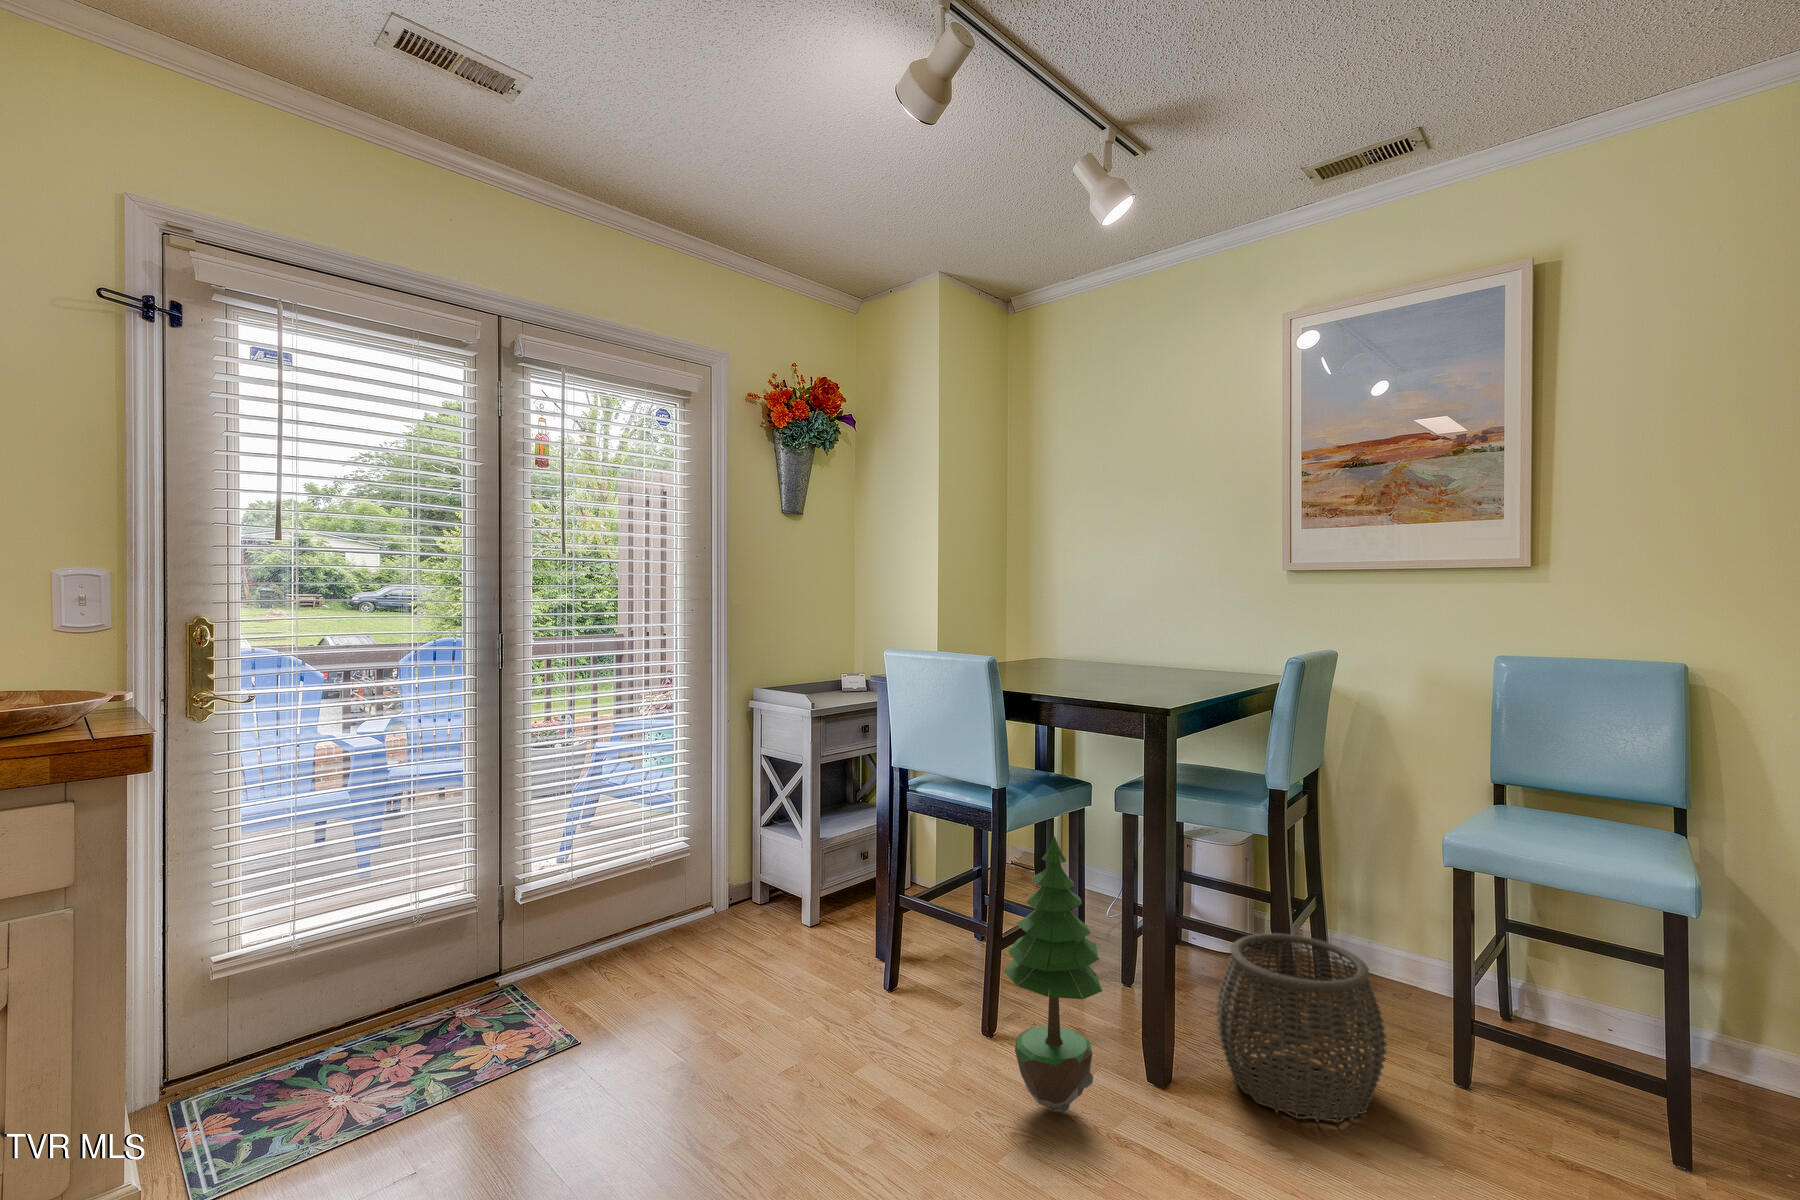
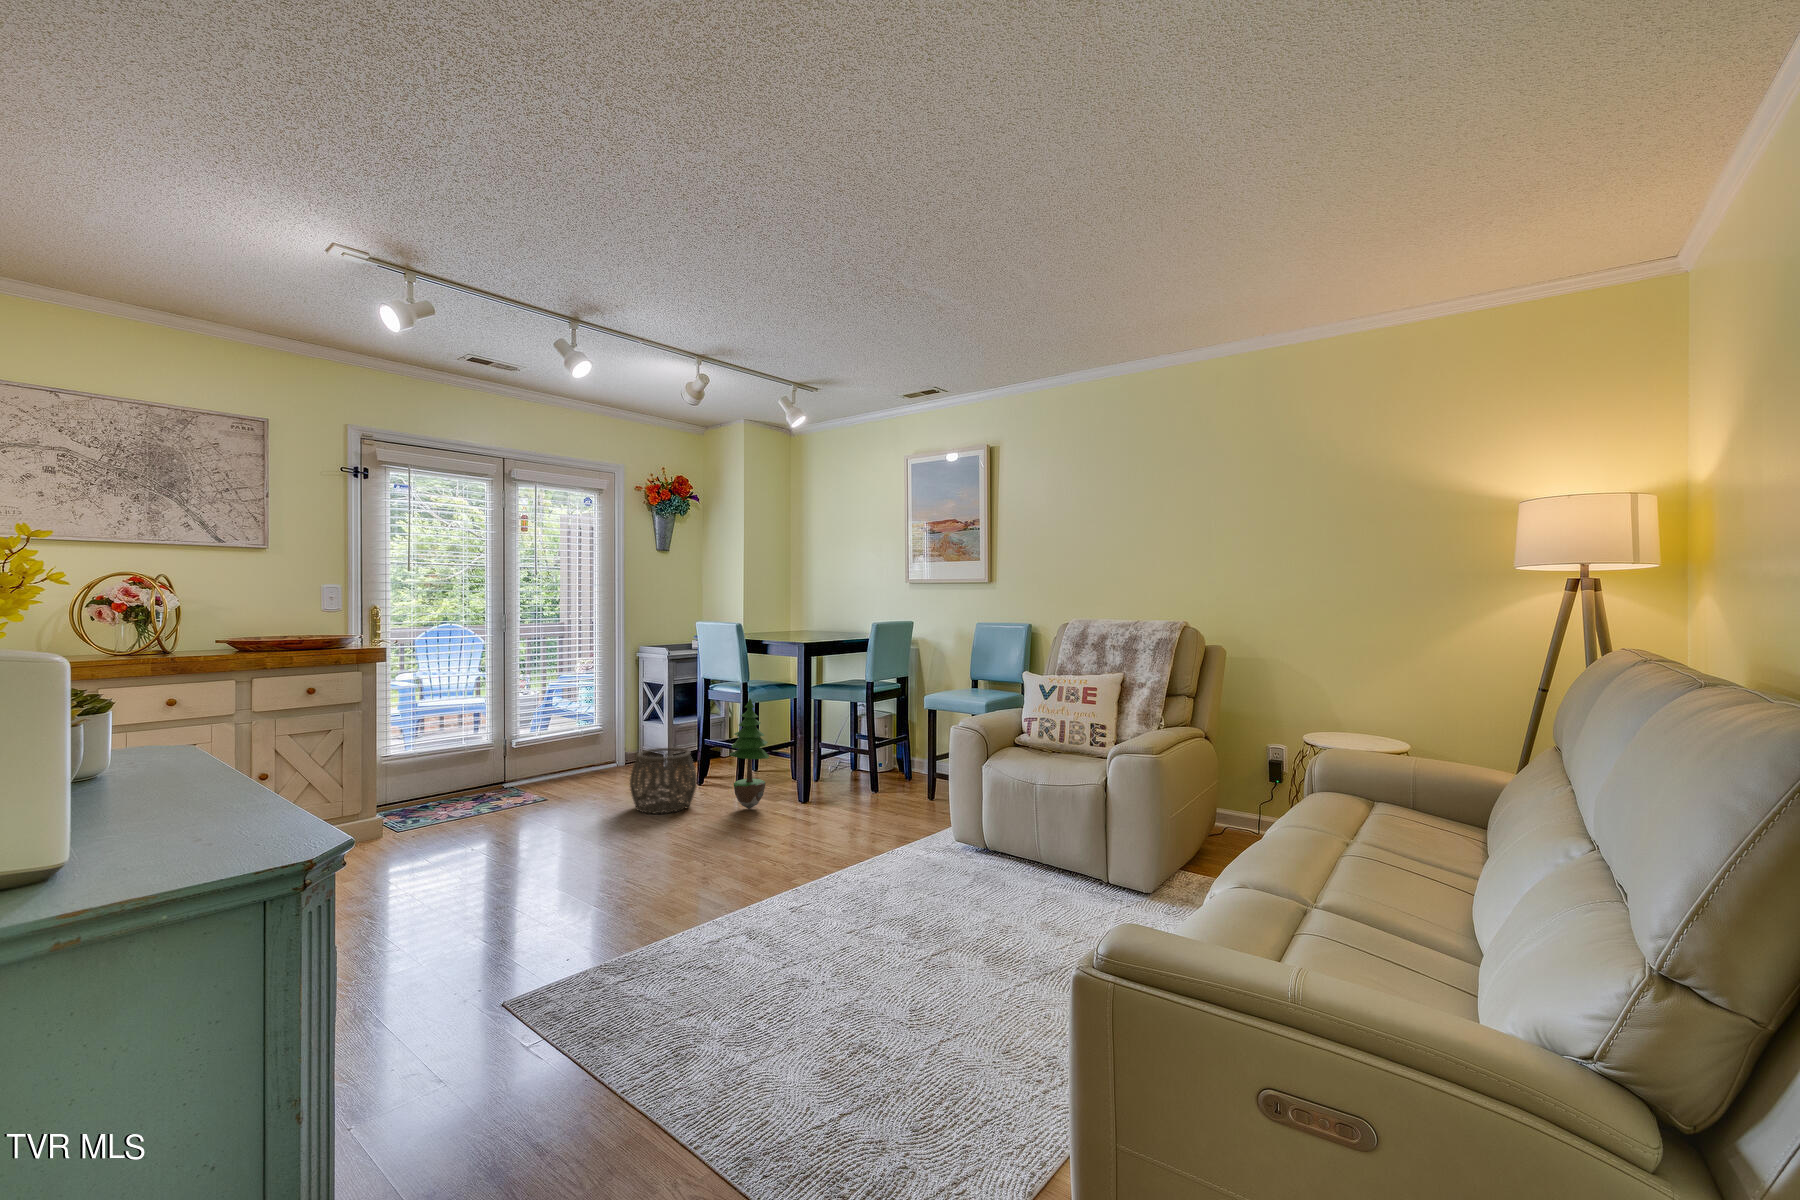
woven basket: present [1216,933,1387,1123] -> present [630,748,697,814]

